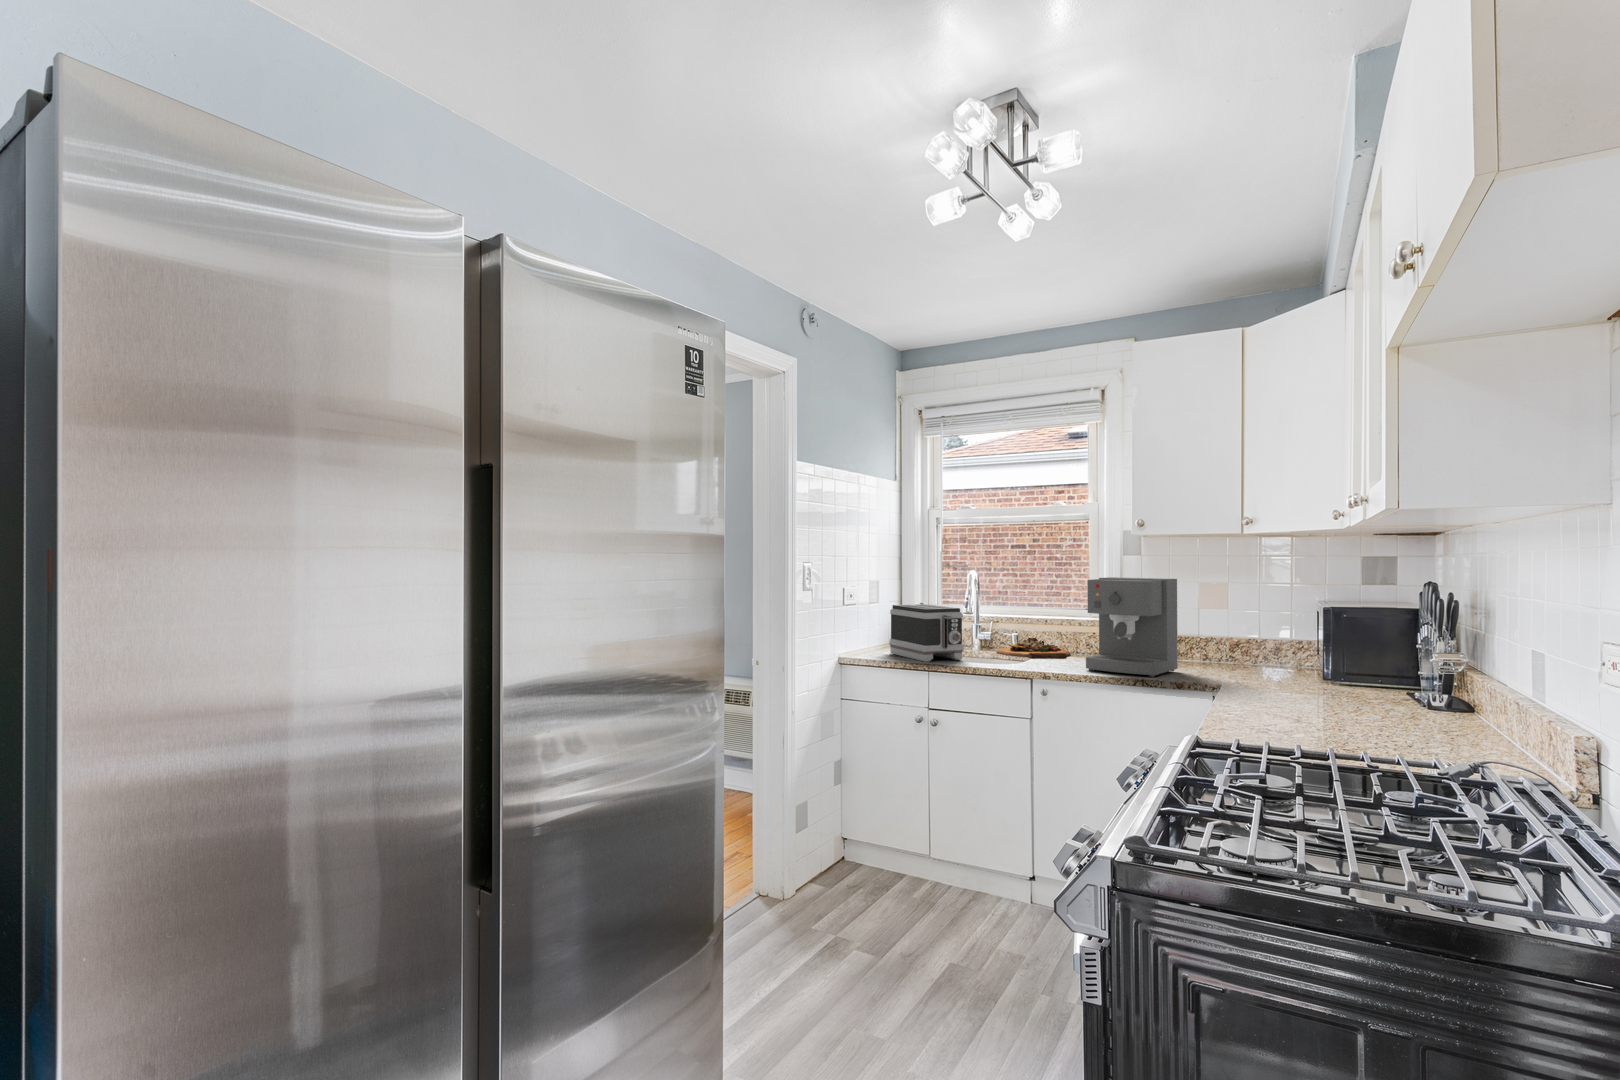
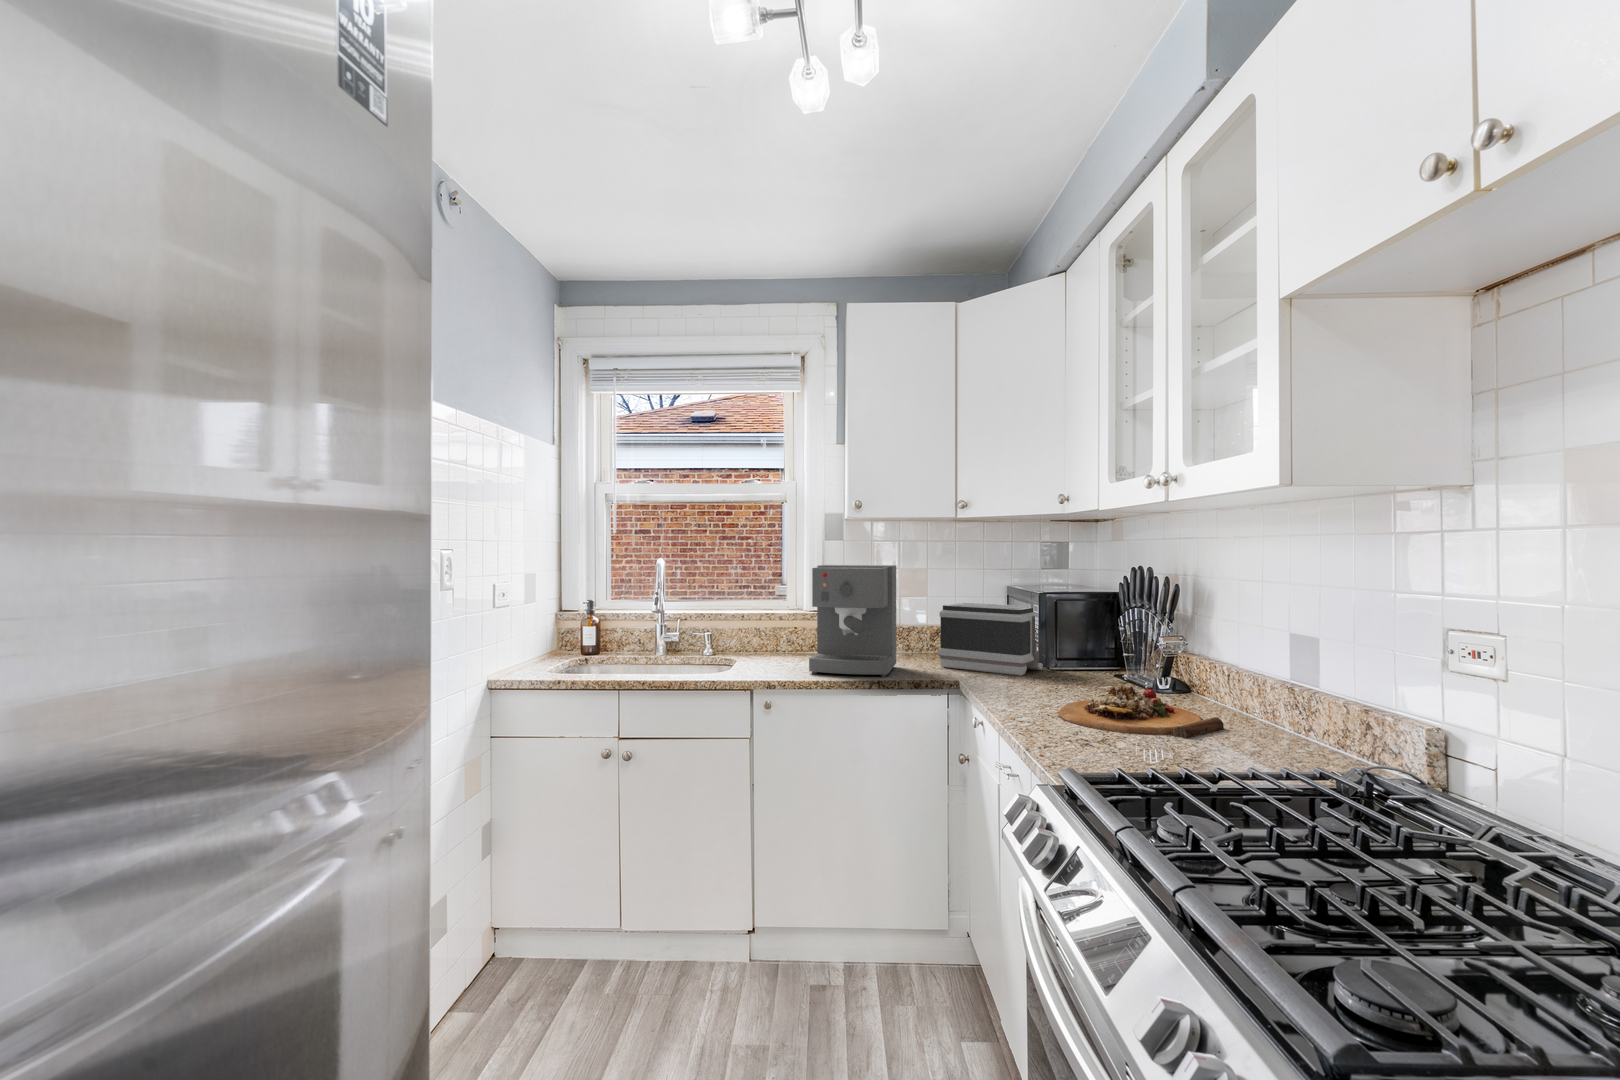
toaster: present [889,604,964,662] -> present [939,603,1043,676]
cutting board: present [996,638,1070,658] -> present [1058,686,1224,738]

